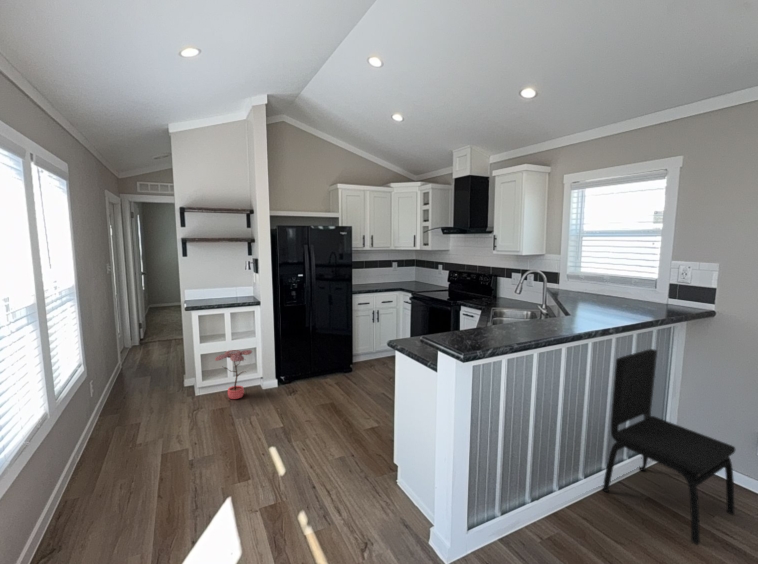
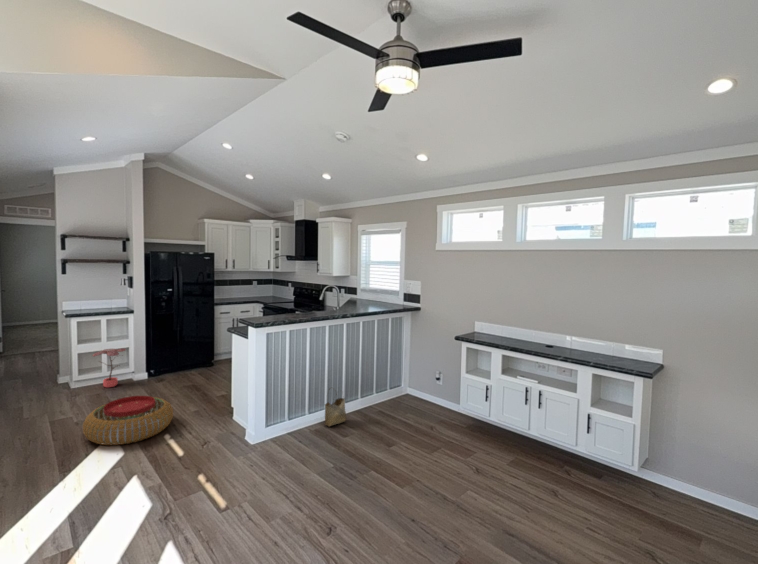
dining chair: present [603,349,735,544] -> none [358,329,421,426]
pouf: none [194,432,312,521] -> present [83,396,173,445]
woven basket: none [556,454,595,528] -> present [325,394,346,426]

